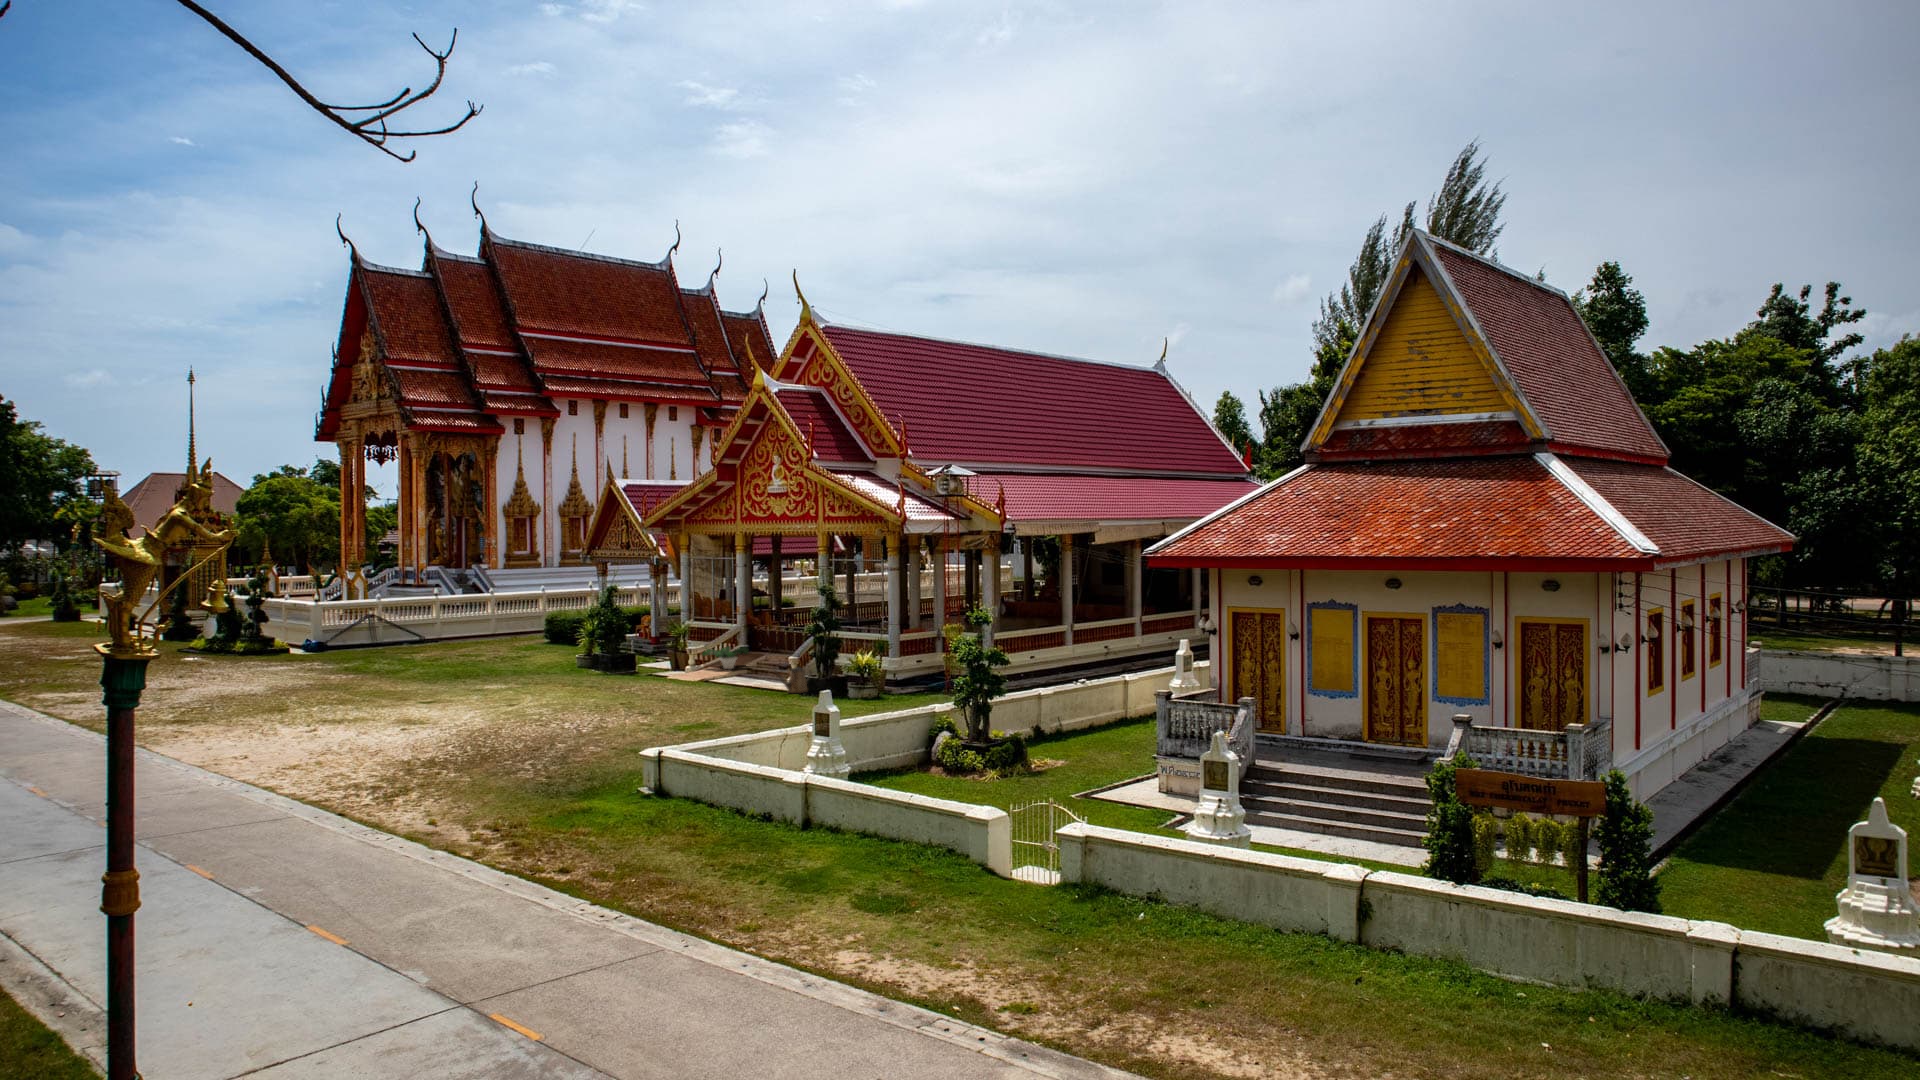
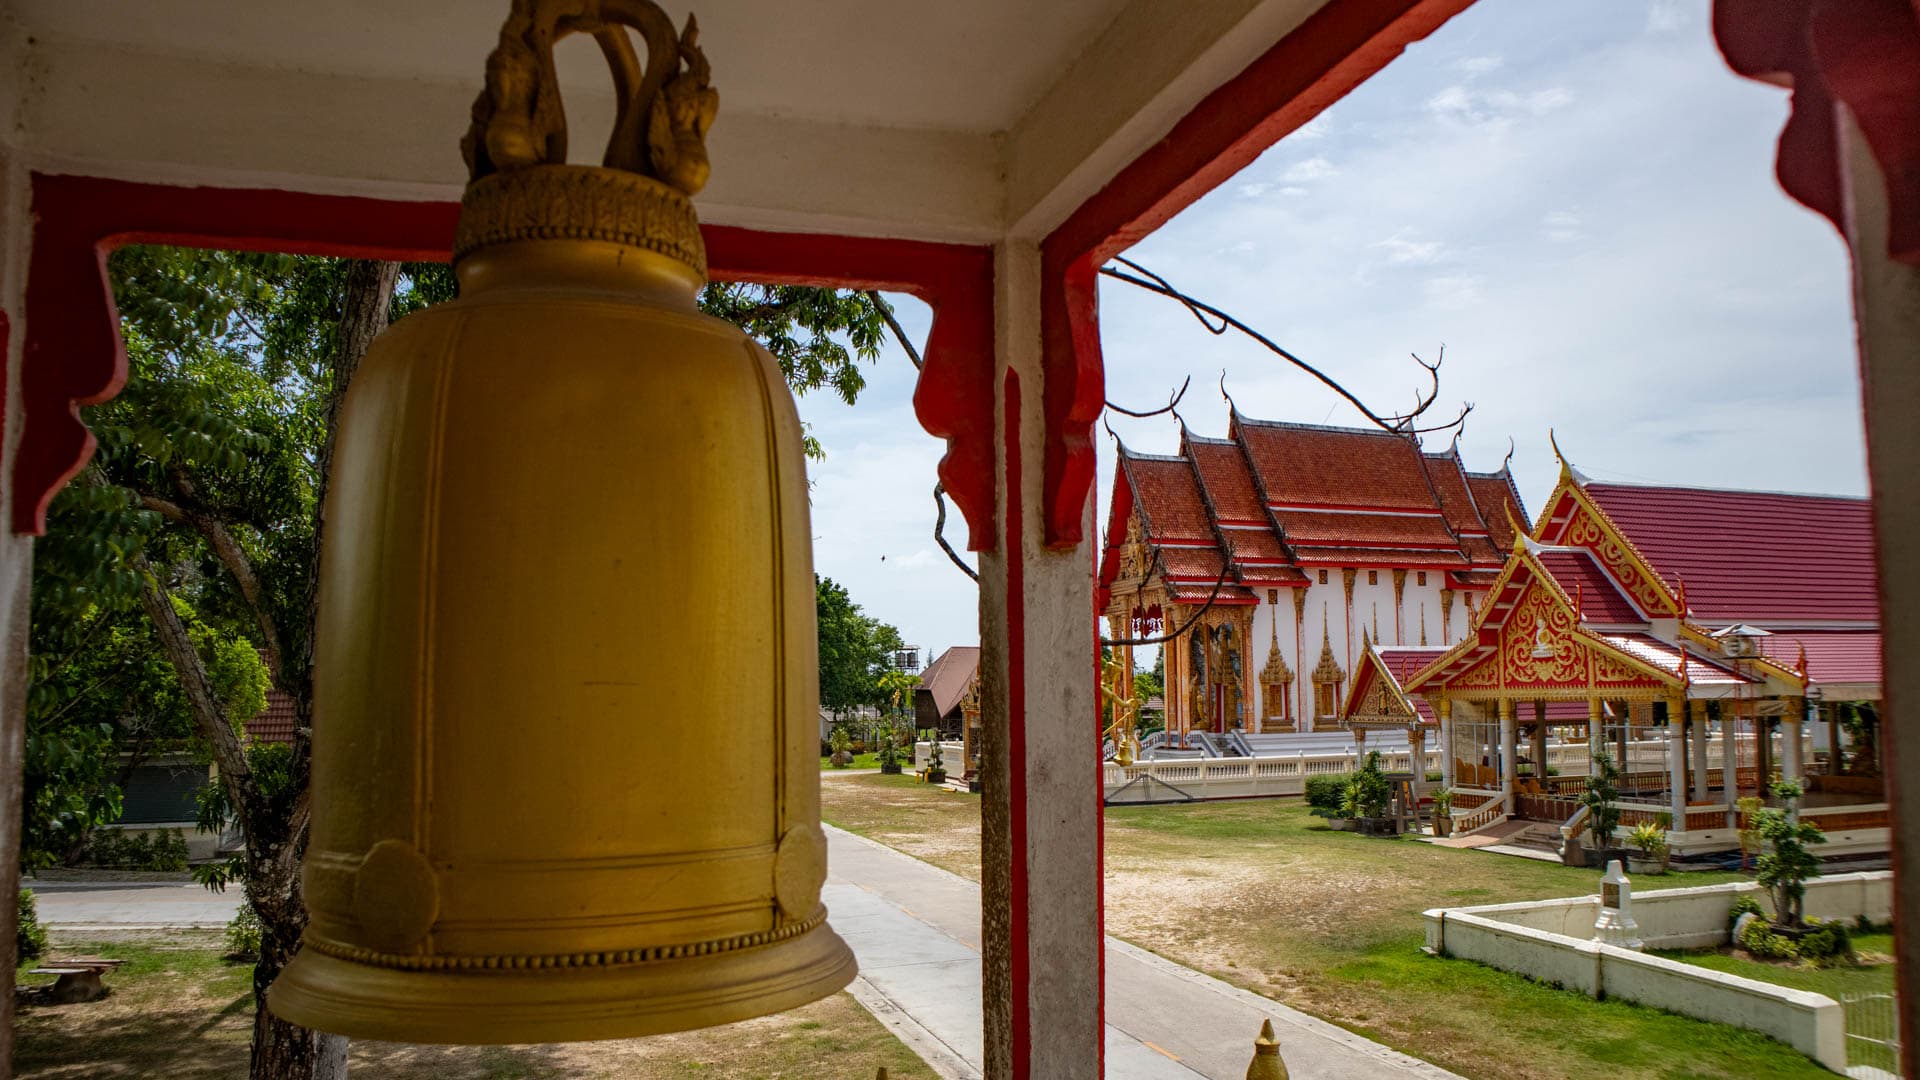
stool: none [622,609,660,670] -> present [1384,773,1423,833]
potted plant: present [702,646,749,669] -> present [1309,808,1355,830]

